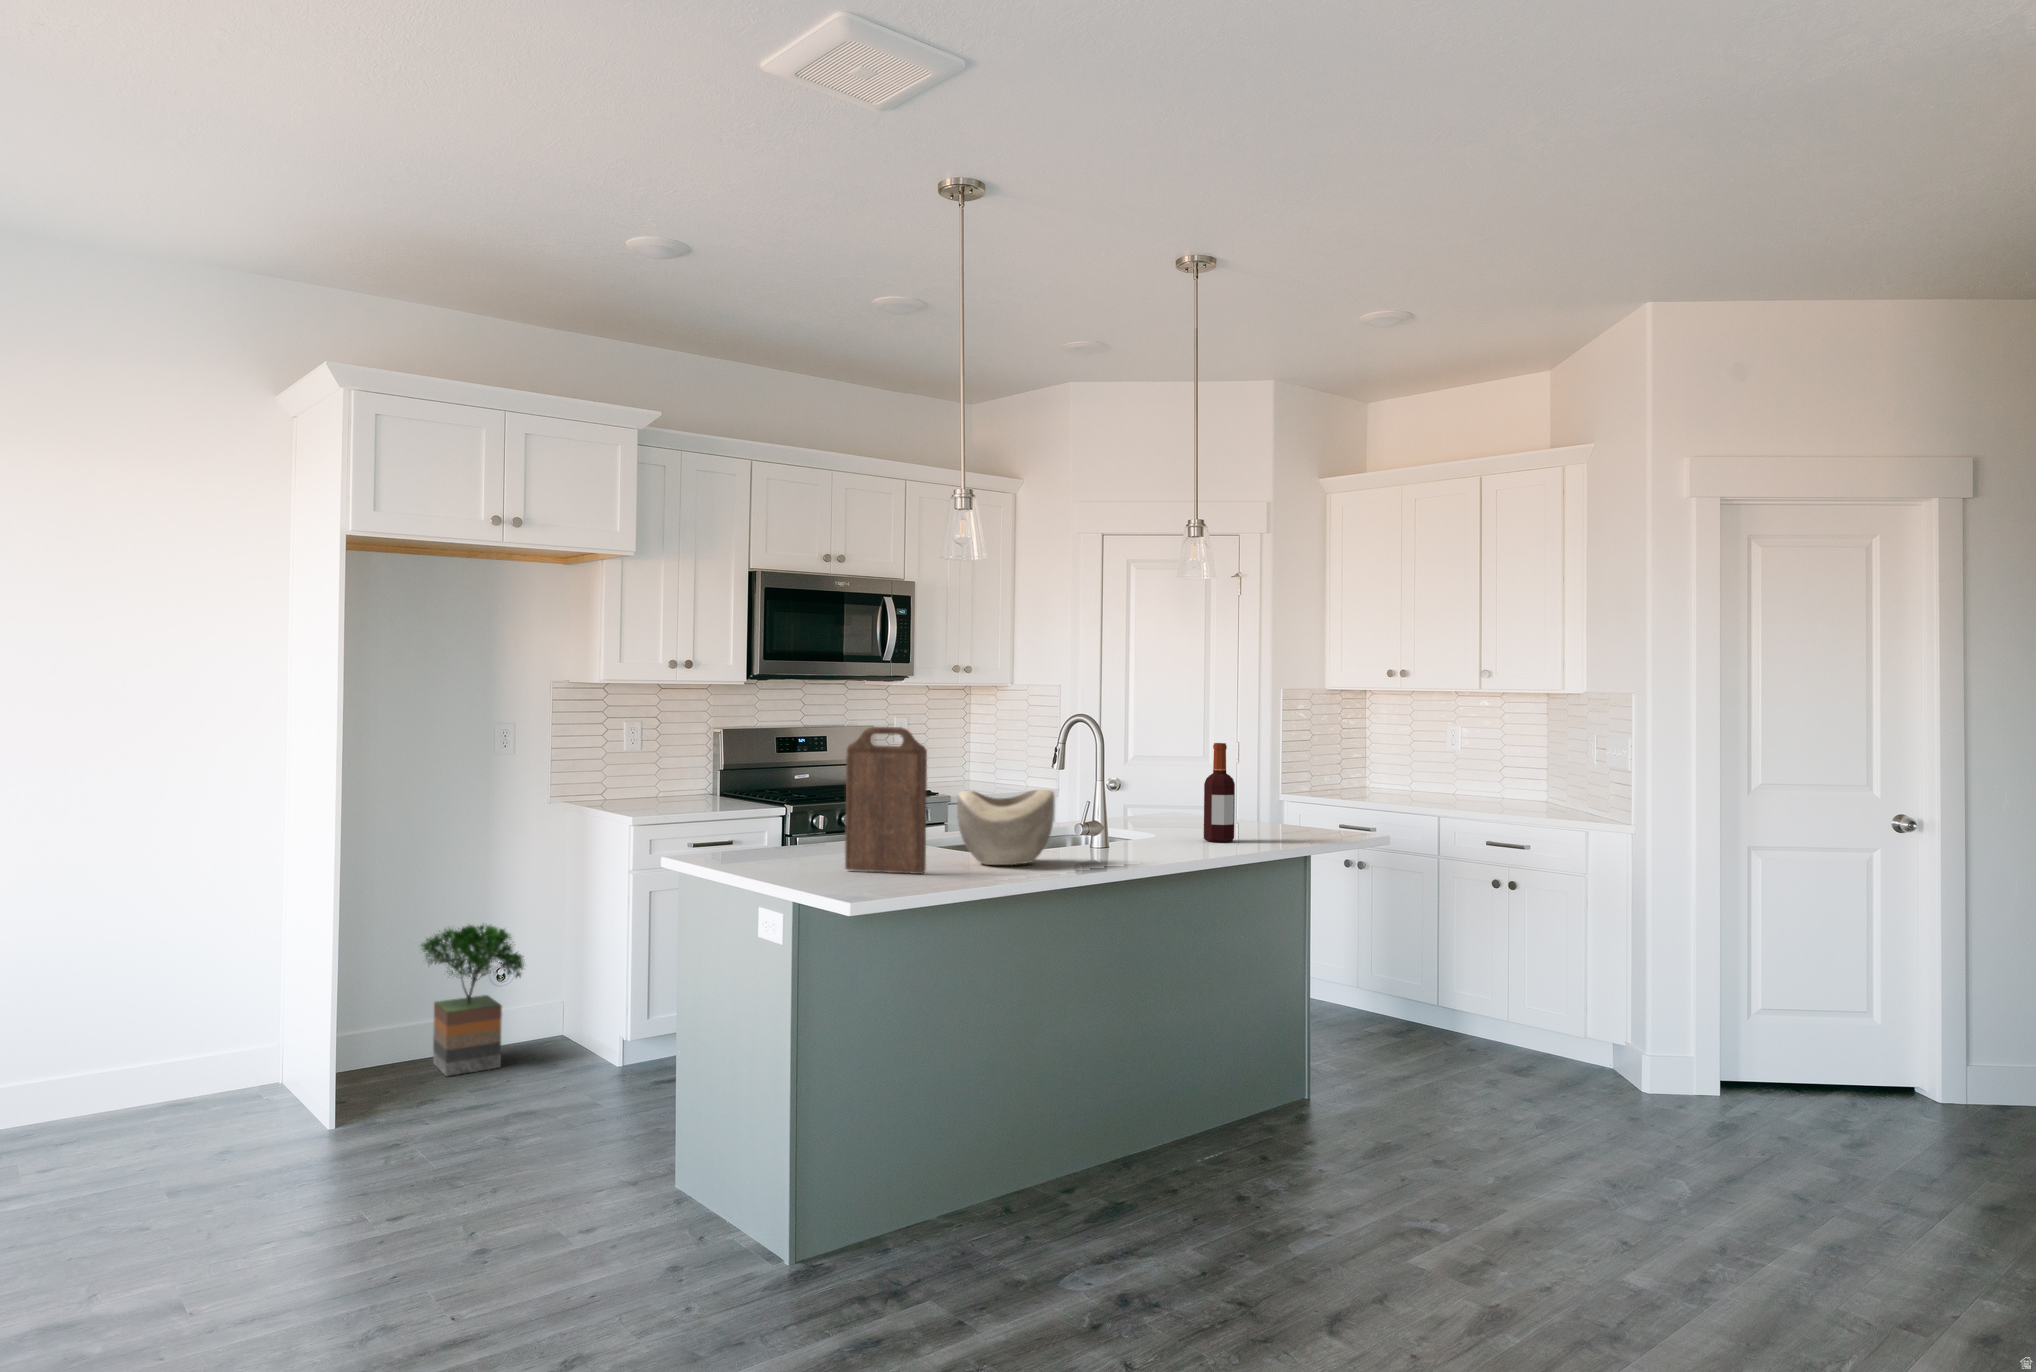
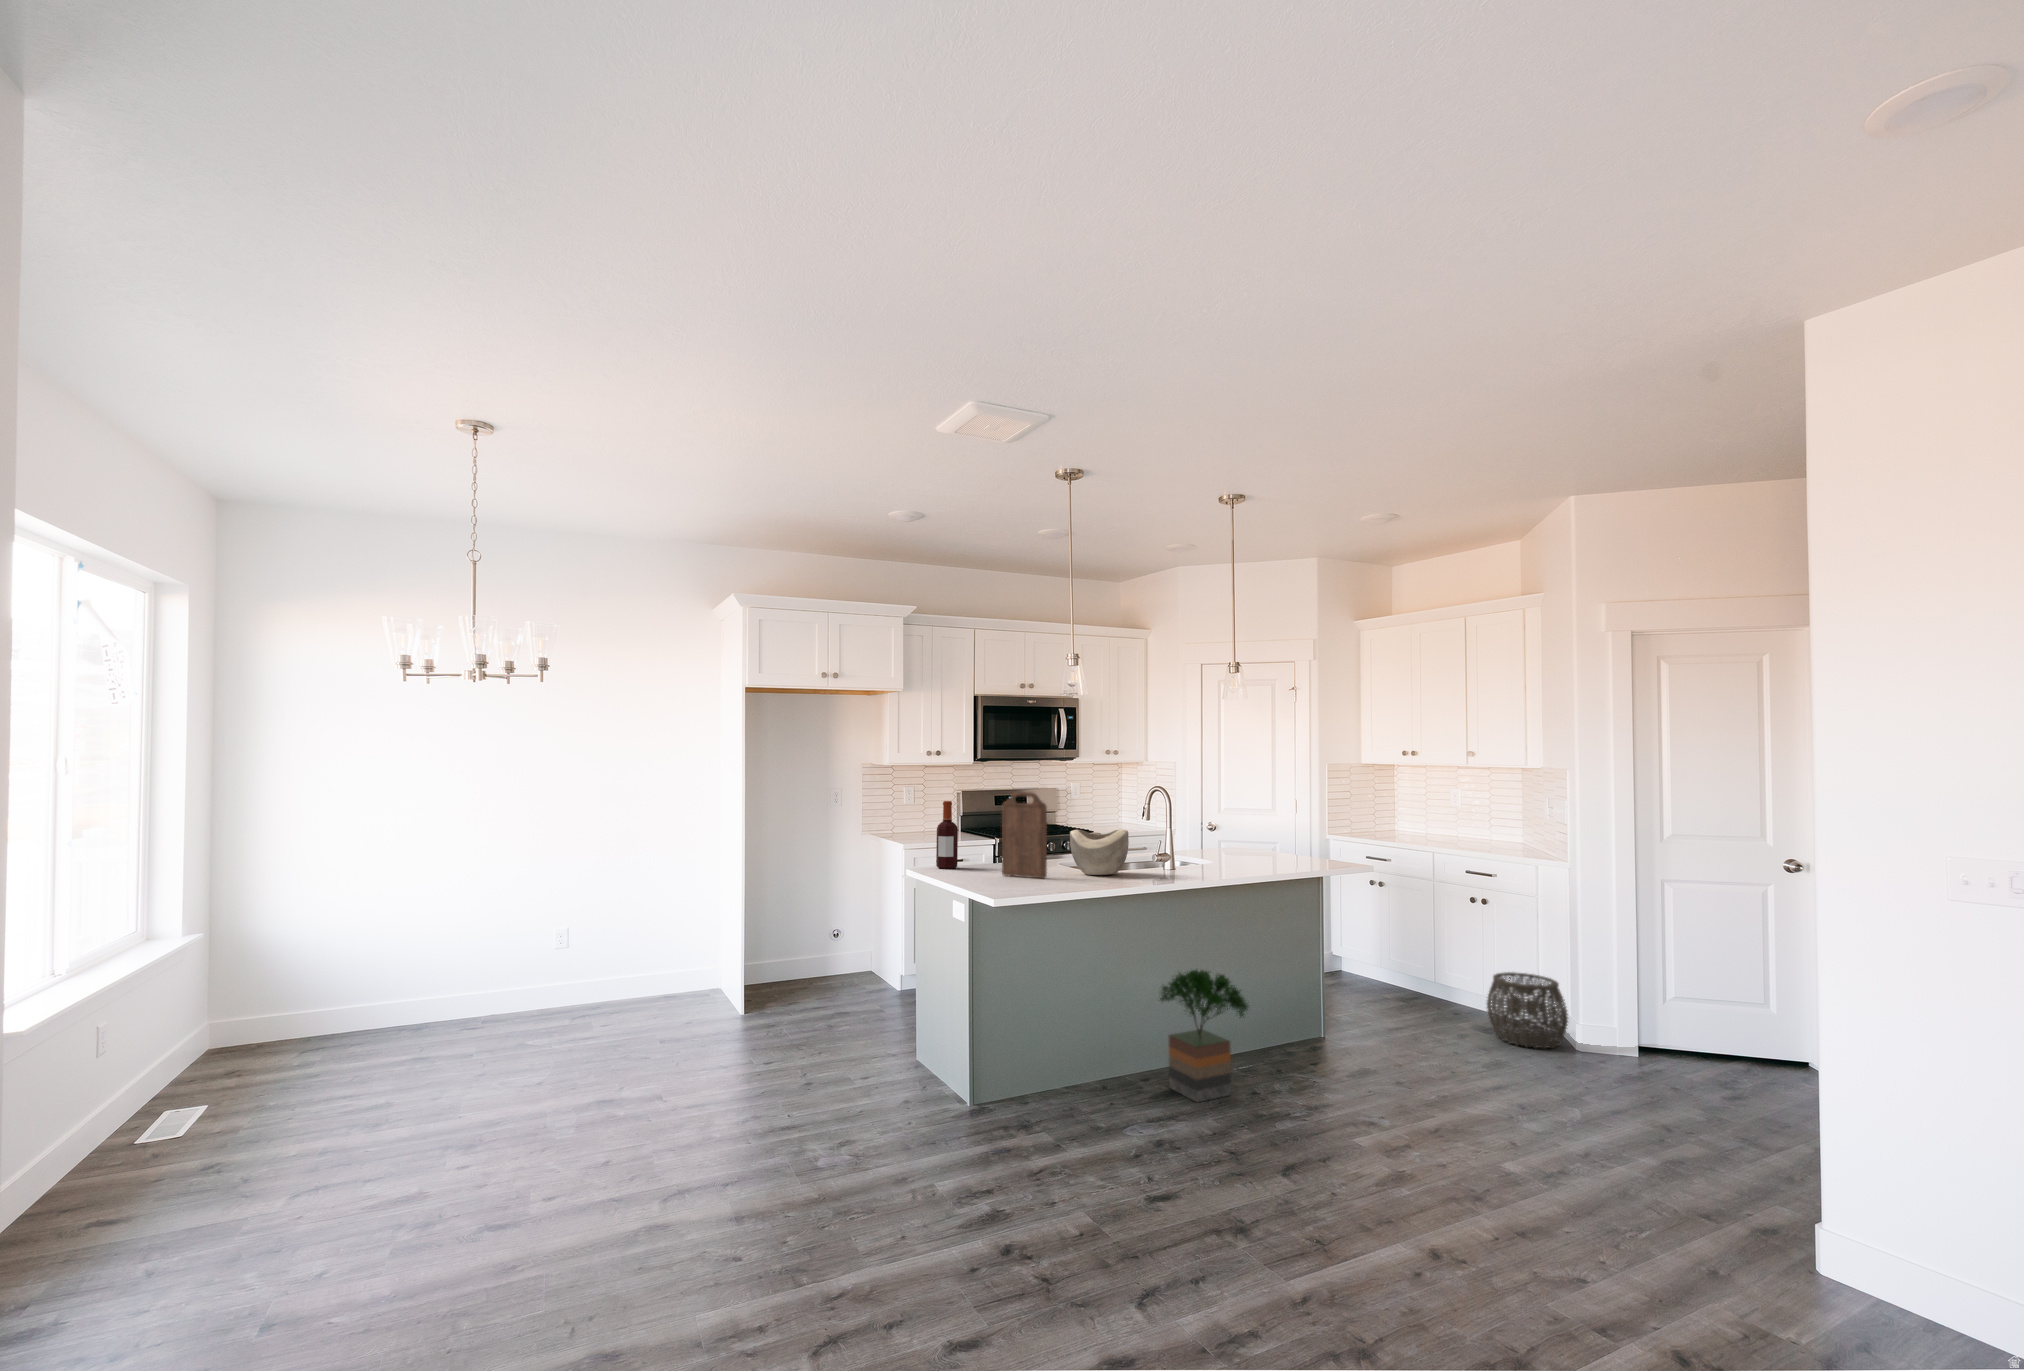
bottle: present [1204,743,1235,842] -> present [936,801,958,869]
potted tree: present [421,925,524,1076] -> present [1160,969,1250,1102]
woven basket: none [1519,986,1630,1093] -> present [1487,972,1568,1049]

